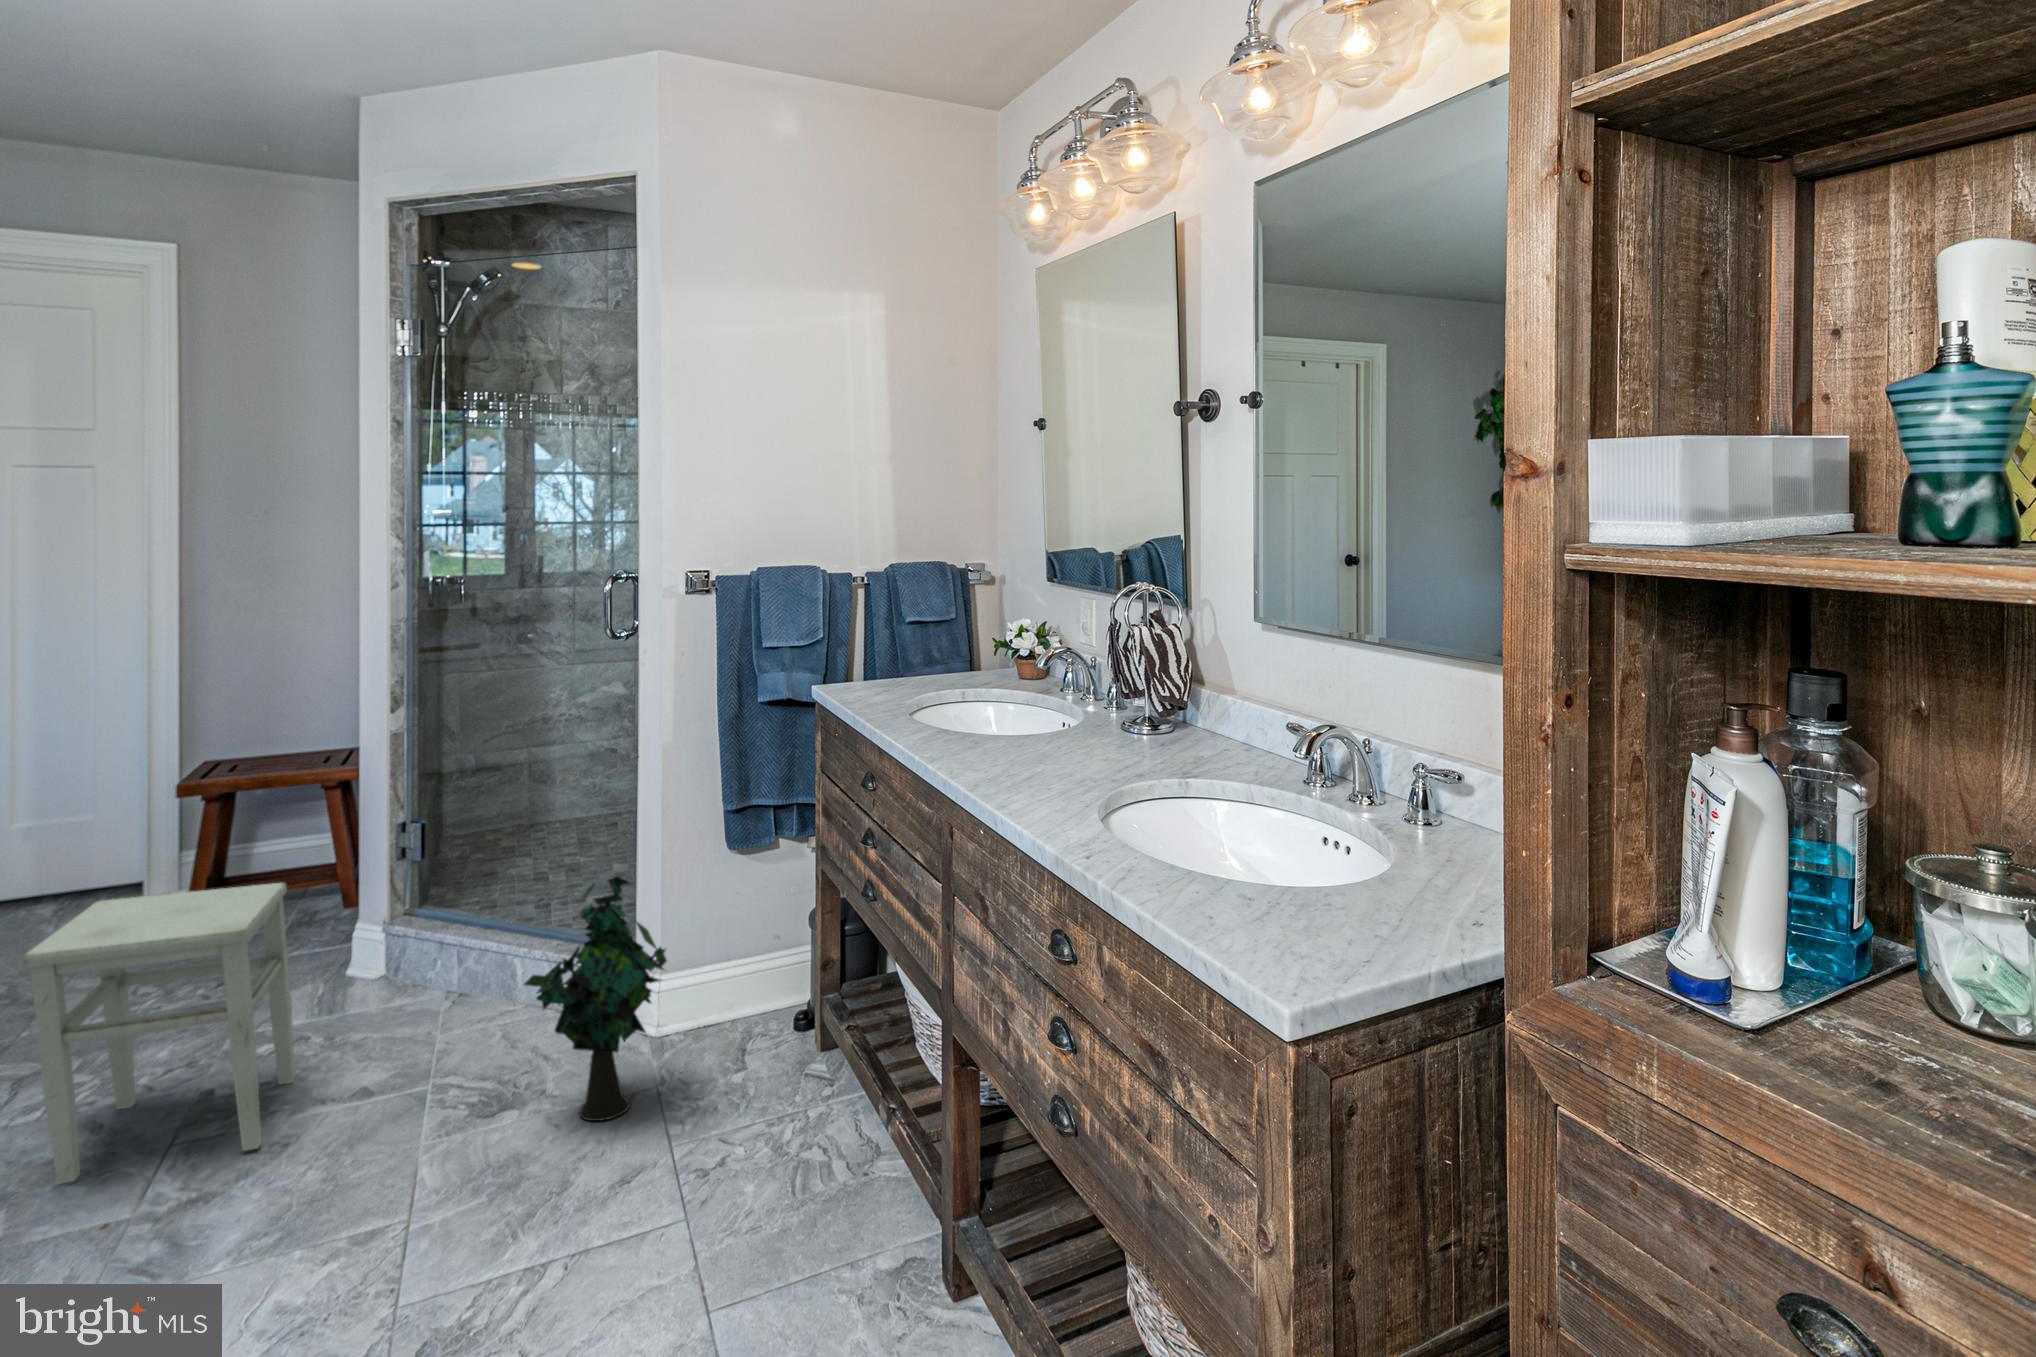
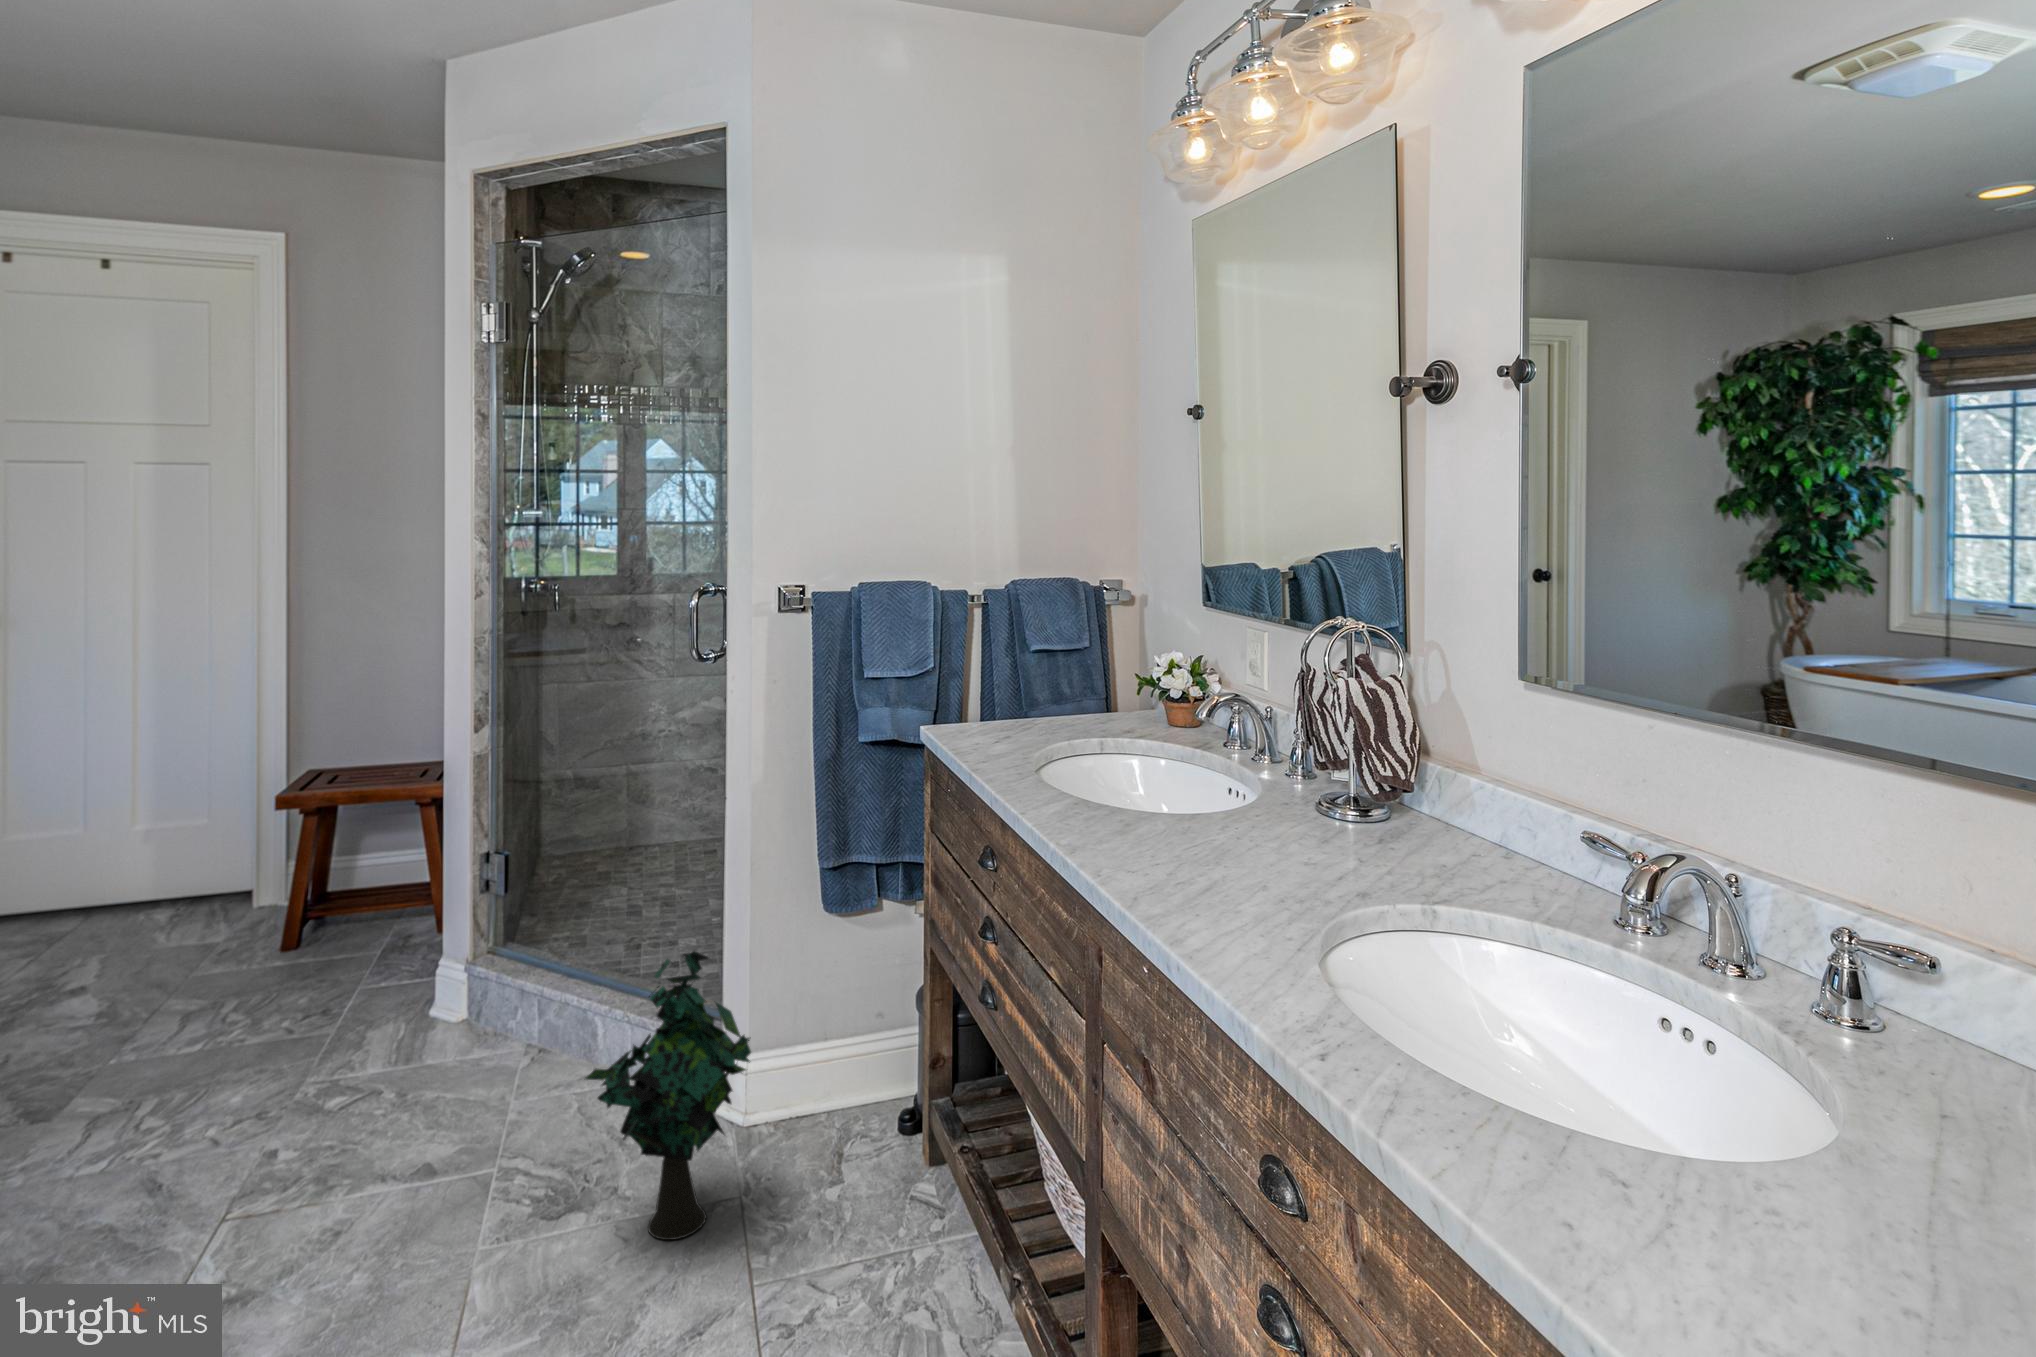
stool: present [23,883,295,1184] -> none [28,937,350,1289]

